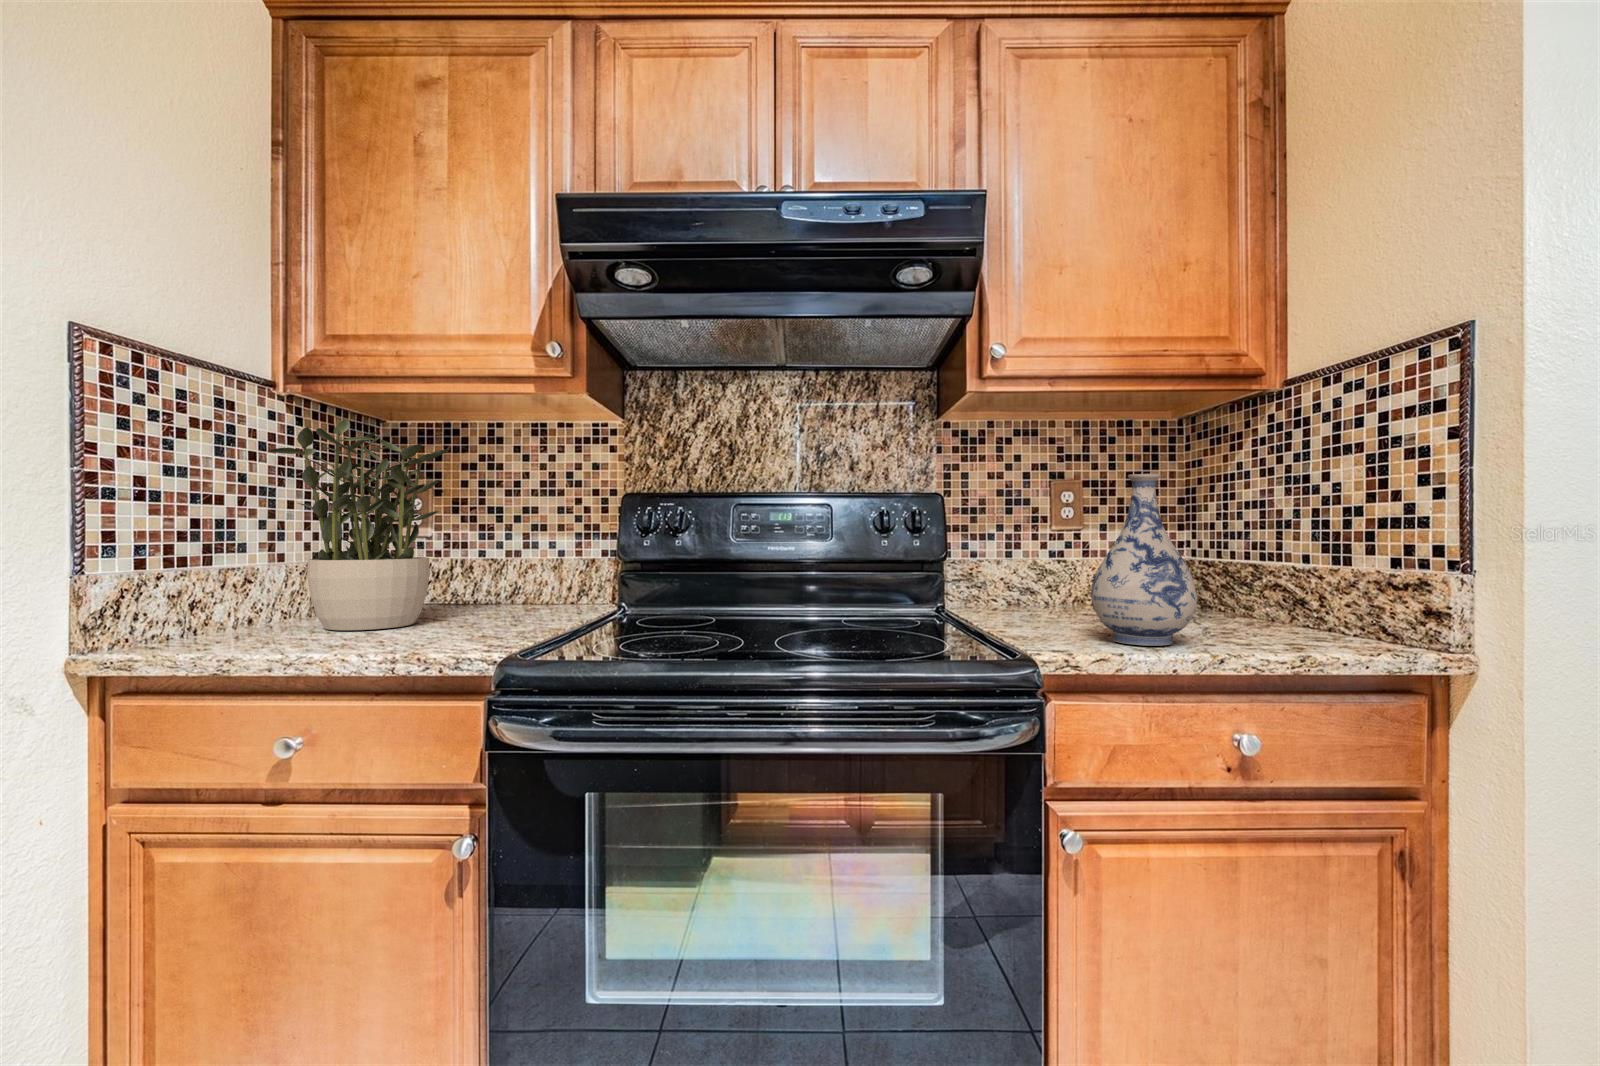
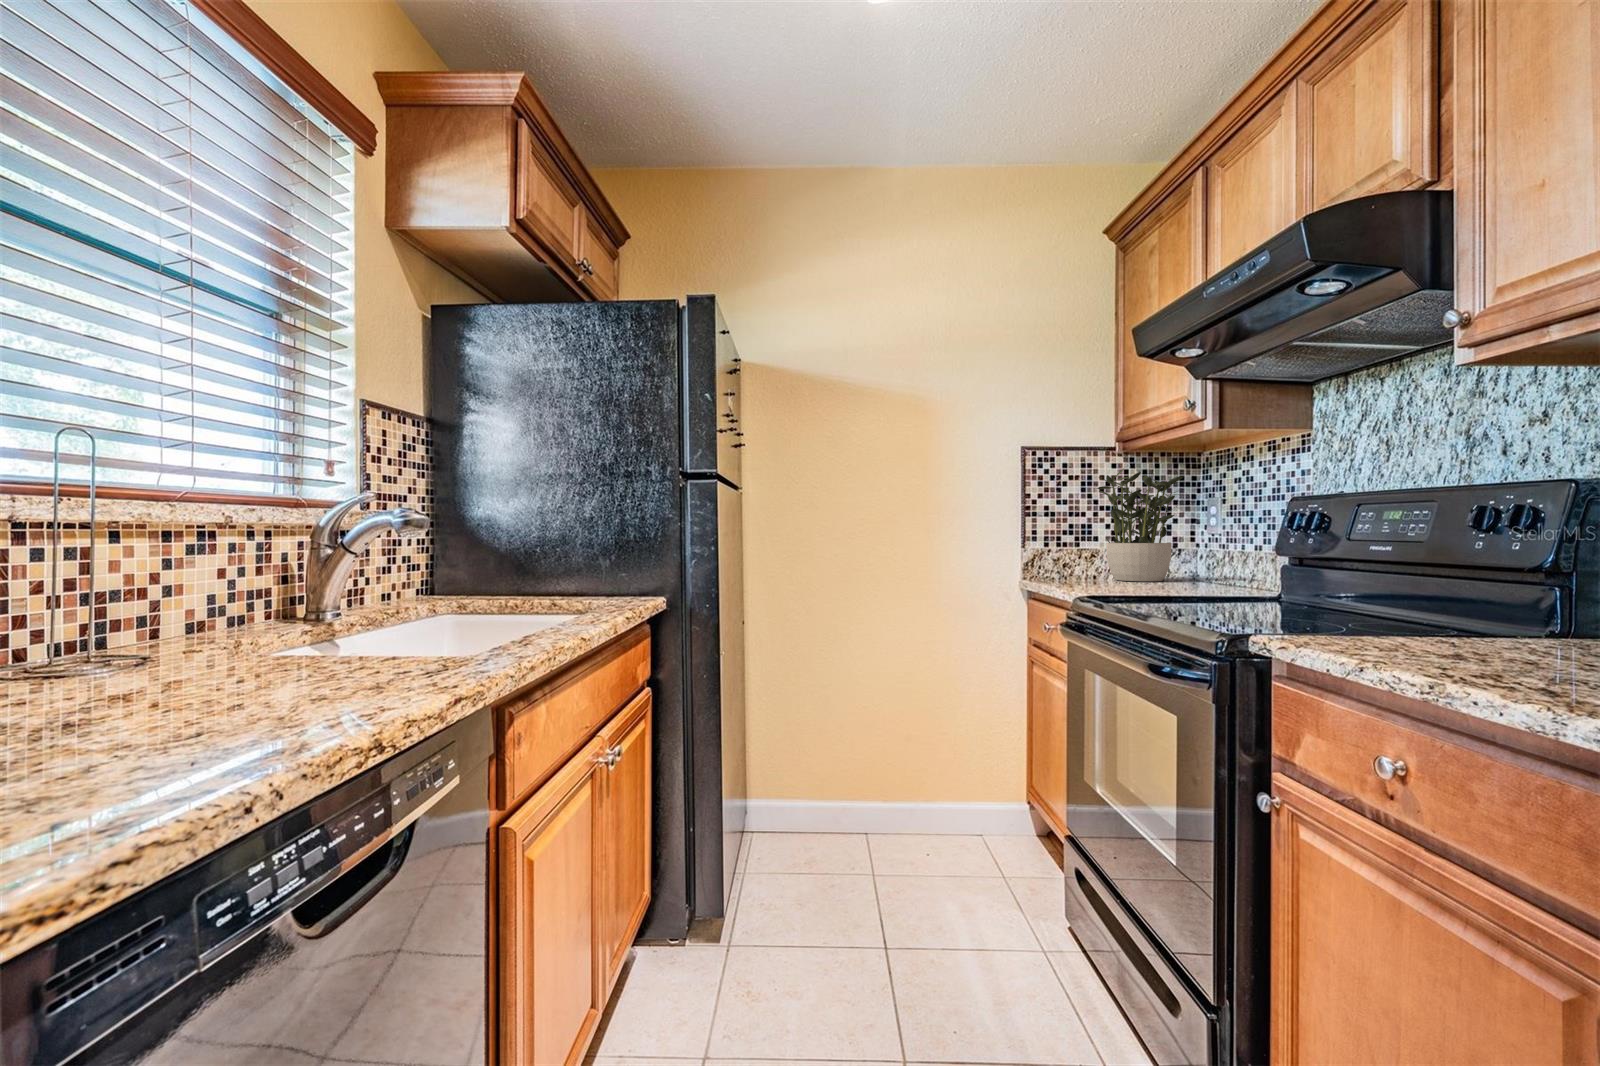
vase: present [1091,474,1197,645] -> none [1394,451,1551,654]

